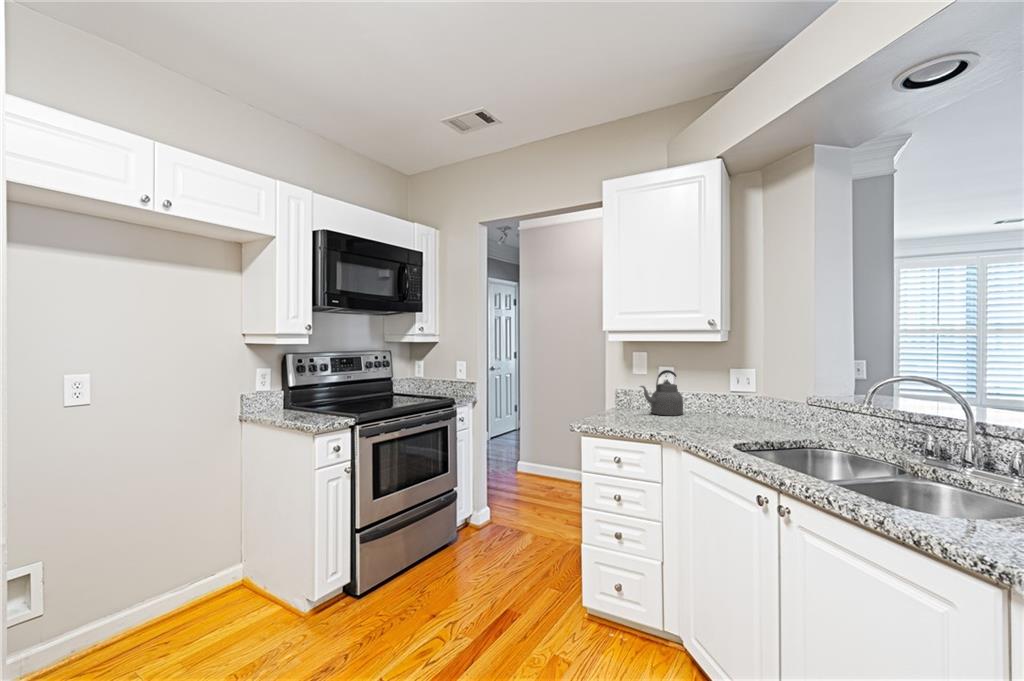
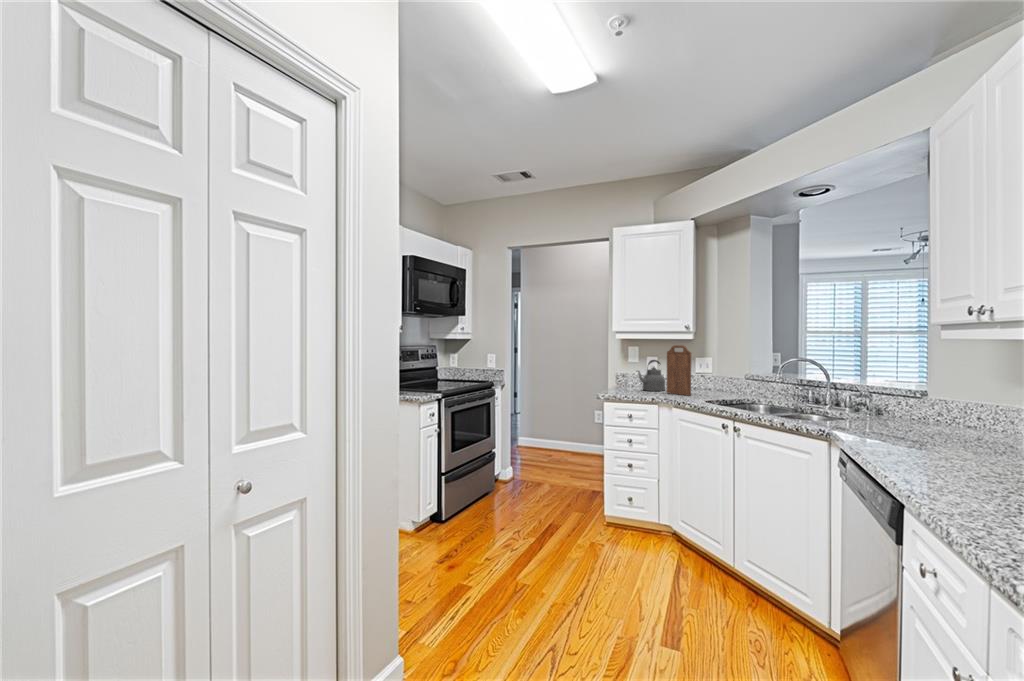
cutting board: none [682,350,717,427] -> present [666,345,691,396]

